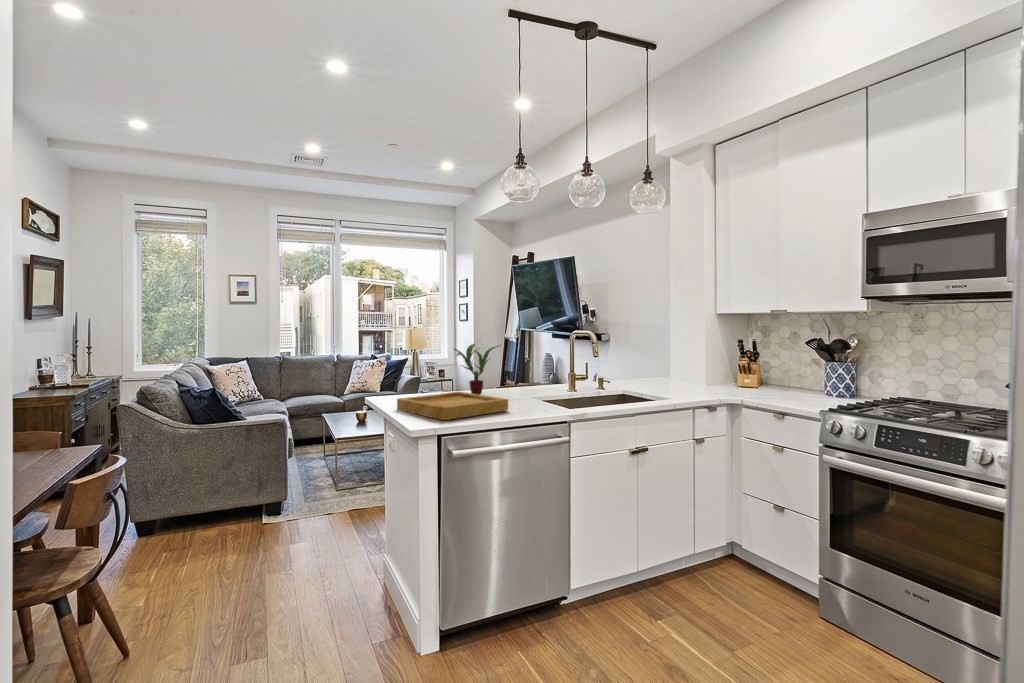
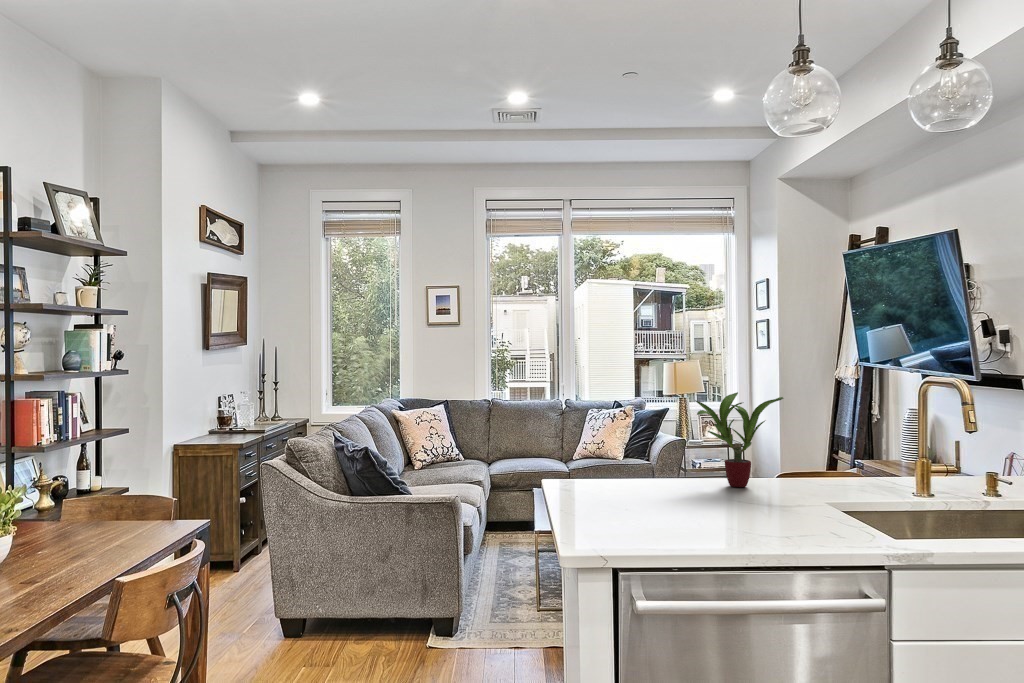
tray: present [397,392,508,420] -> none [579,481,782,541]

